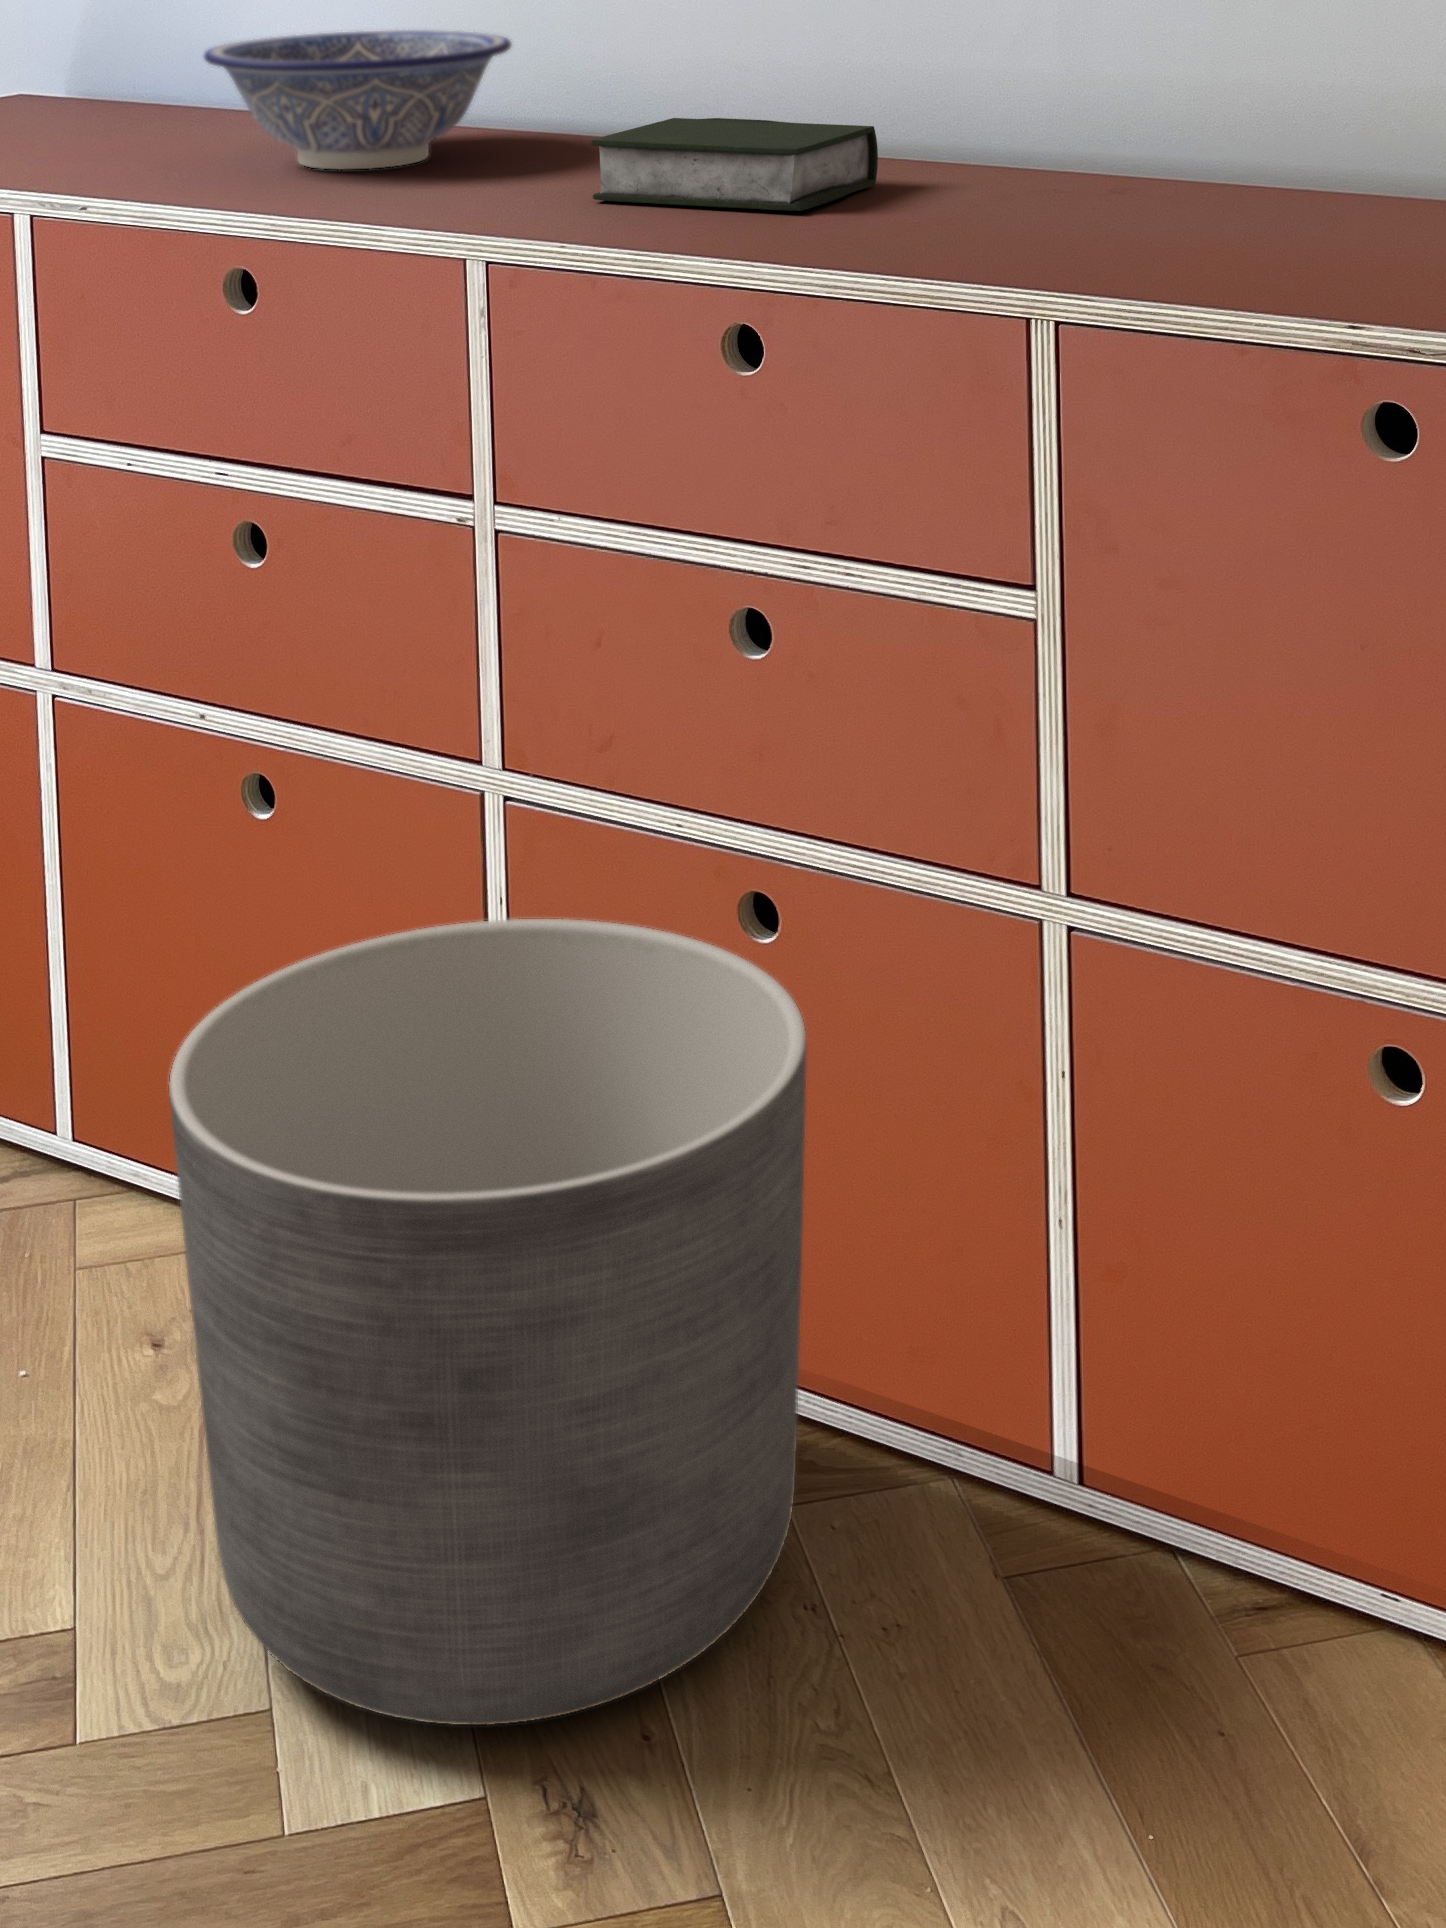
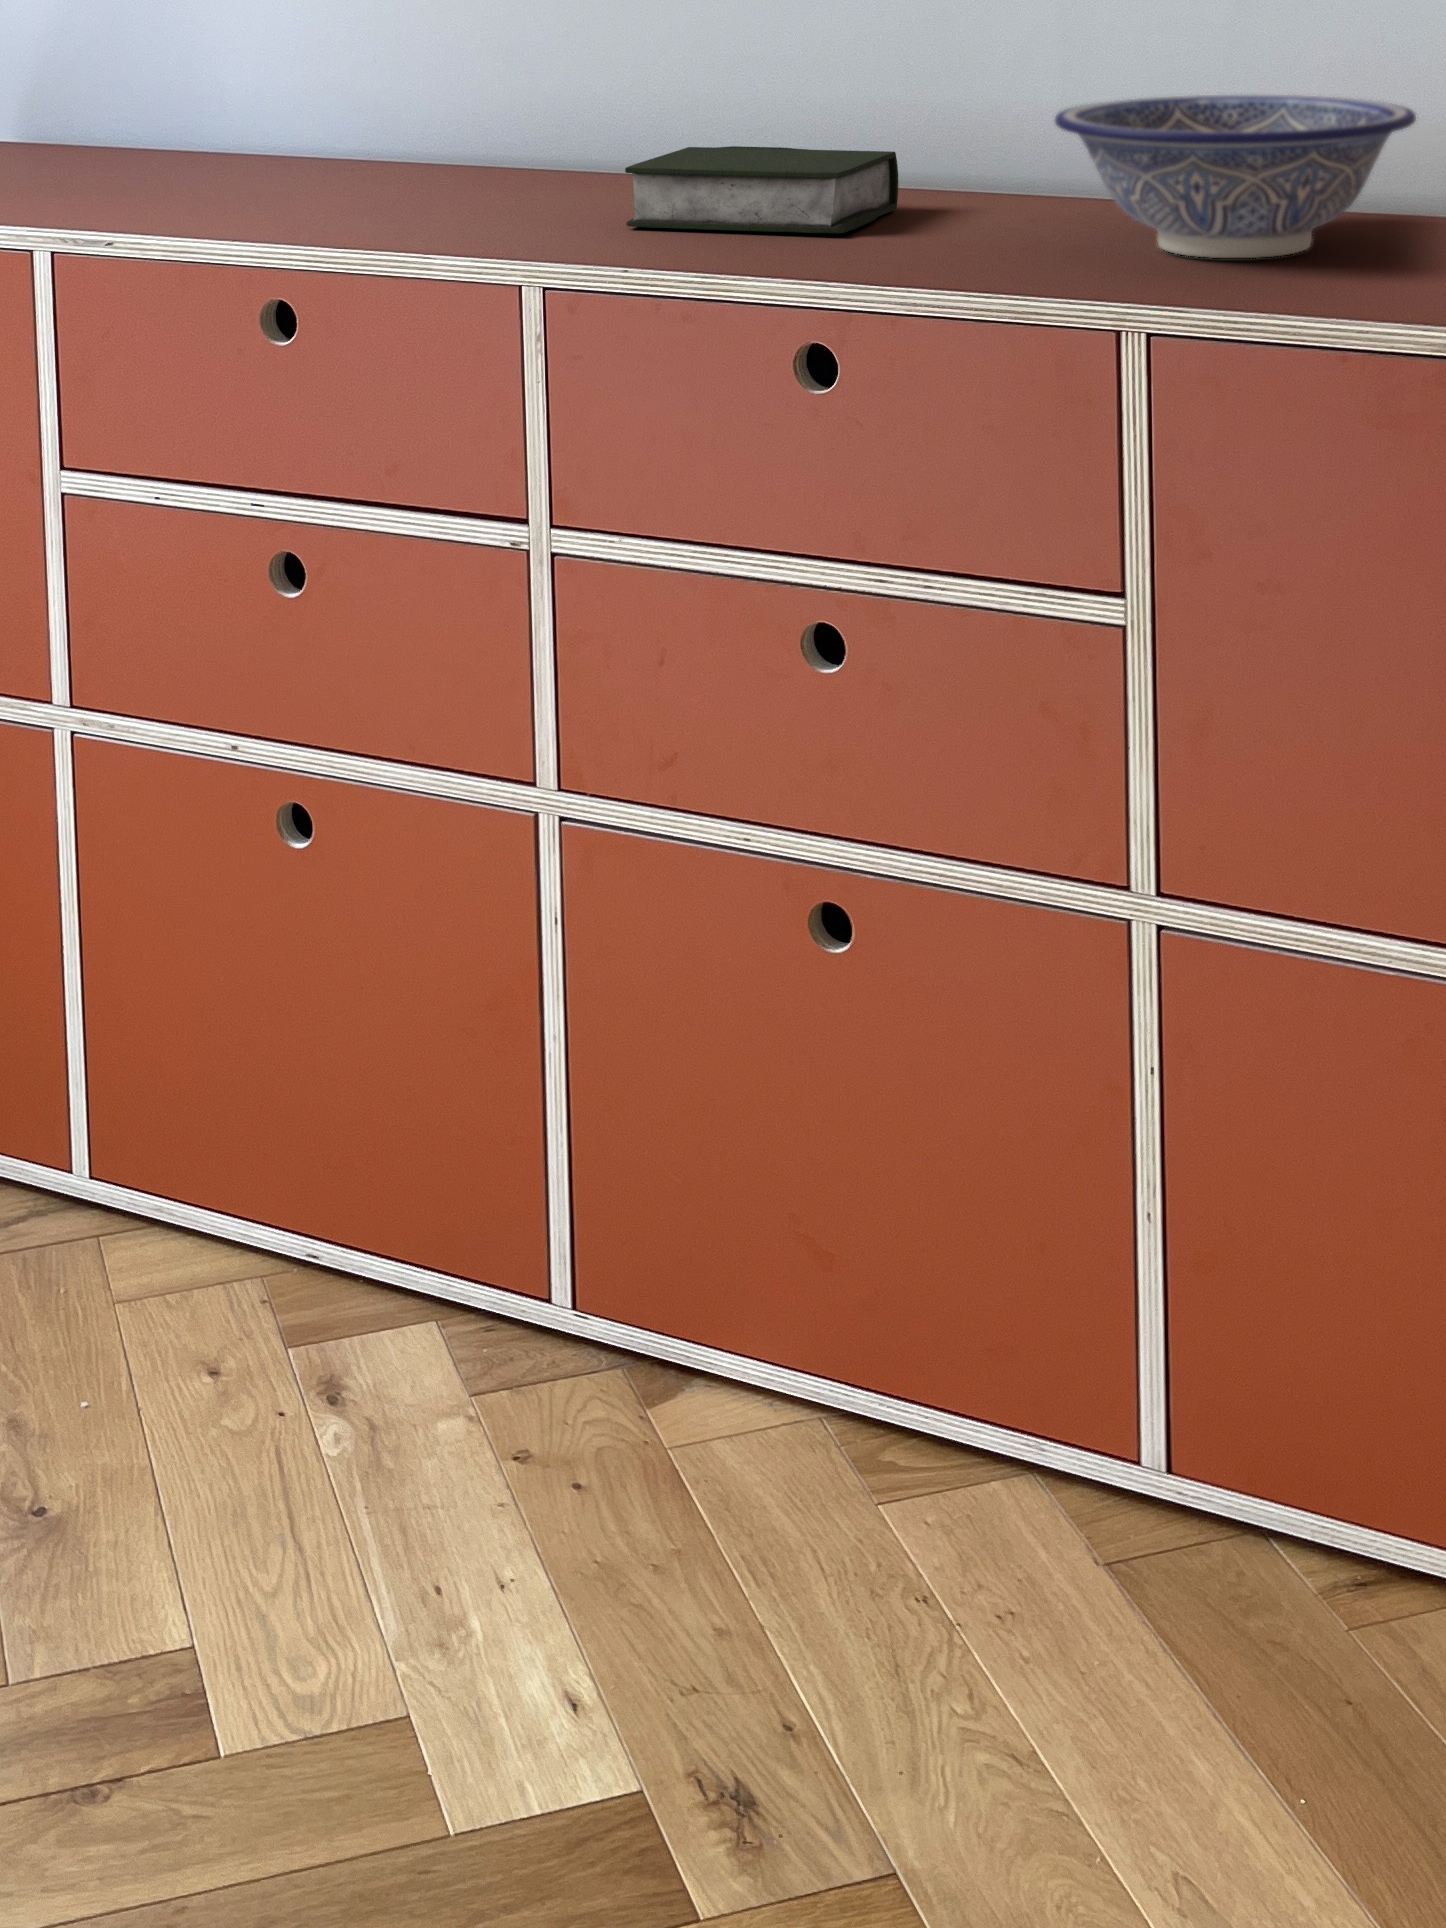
decorative bowl: present [204,30,511,169] -> present [1055,95,1416,258]
planter: present [169,919,806,1725] -> none [290,933,915,1724]

